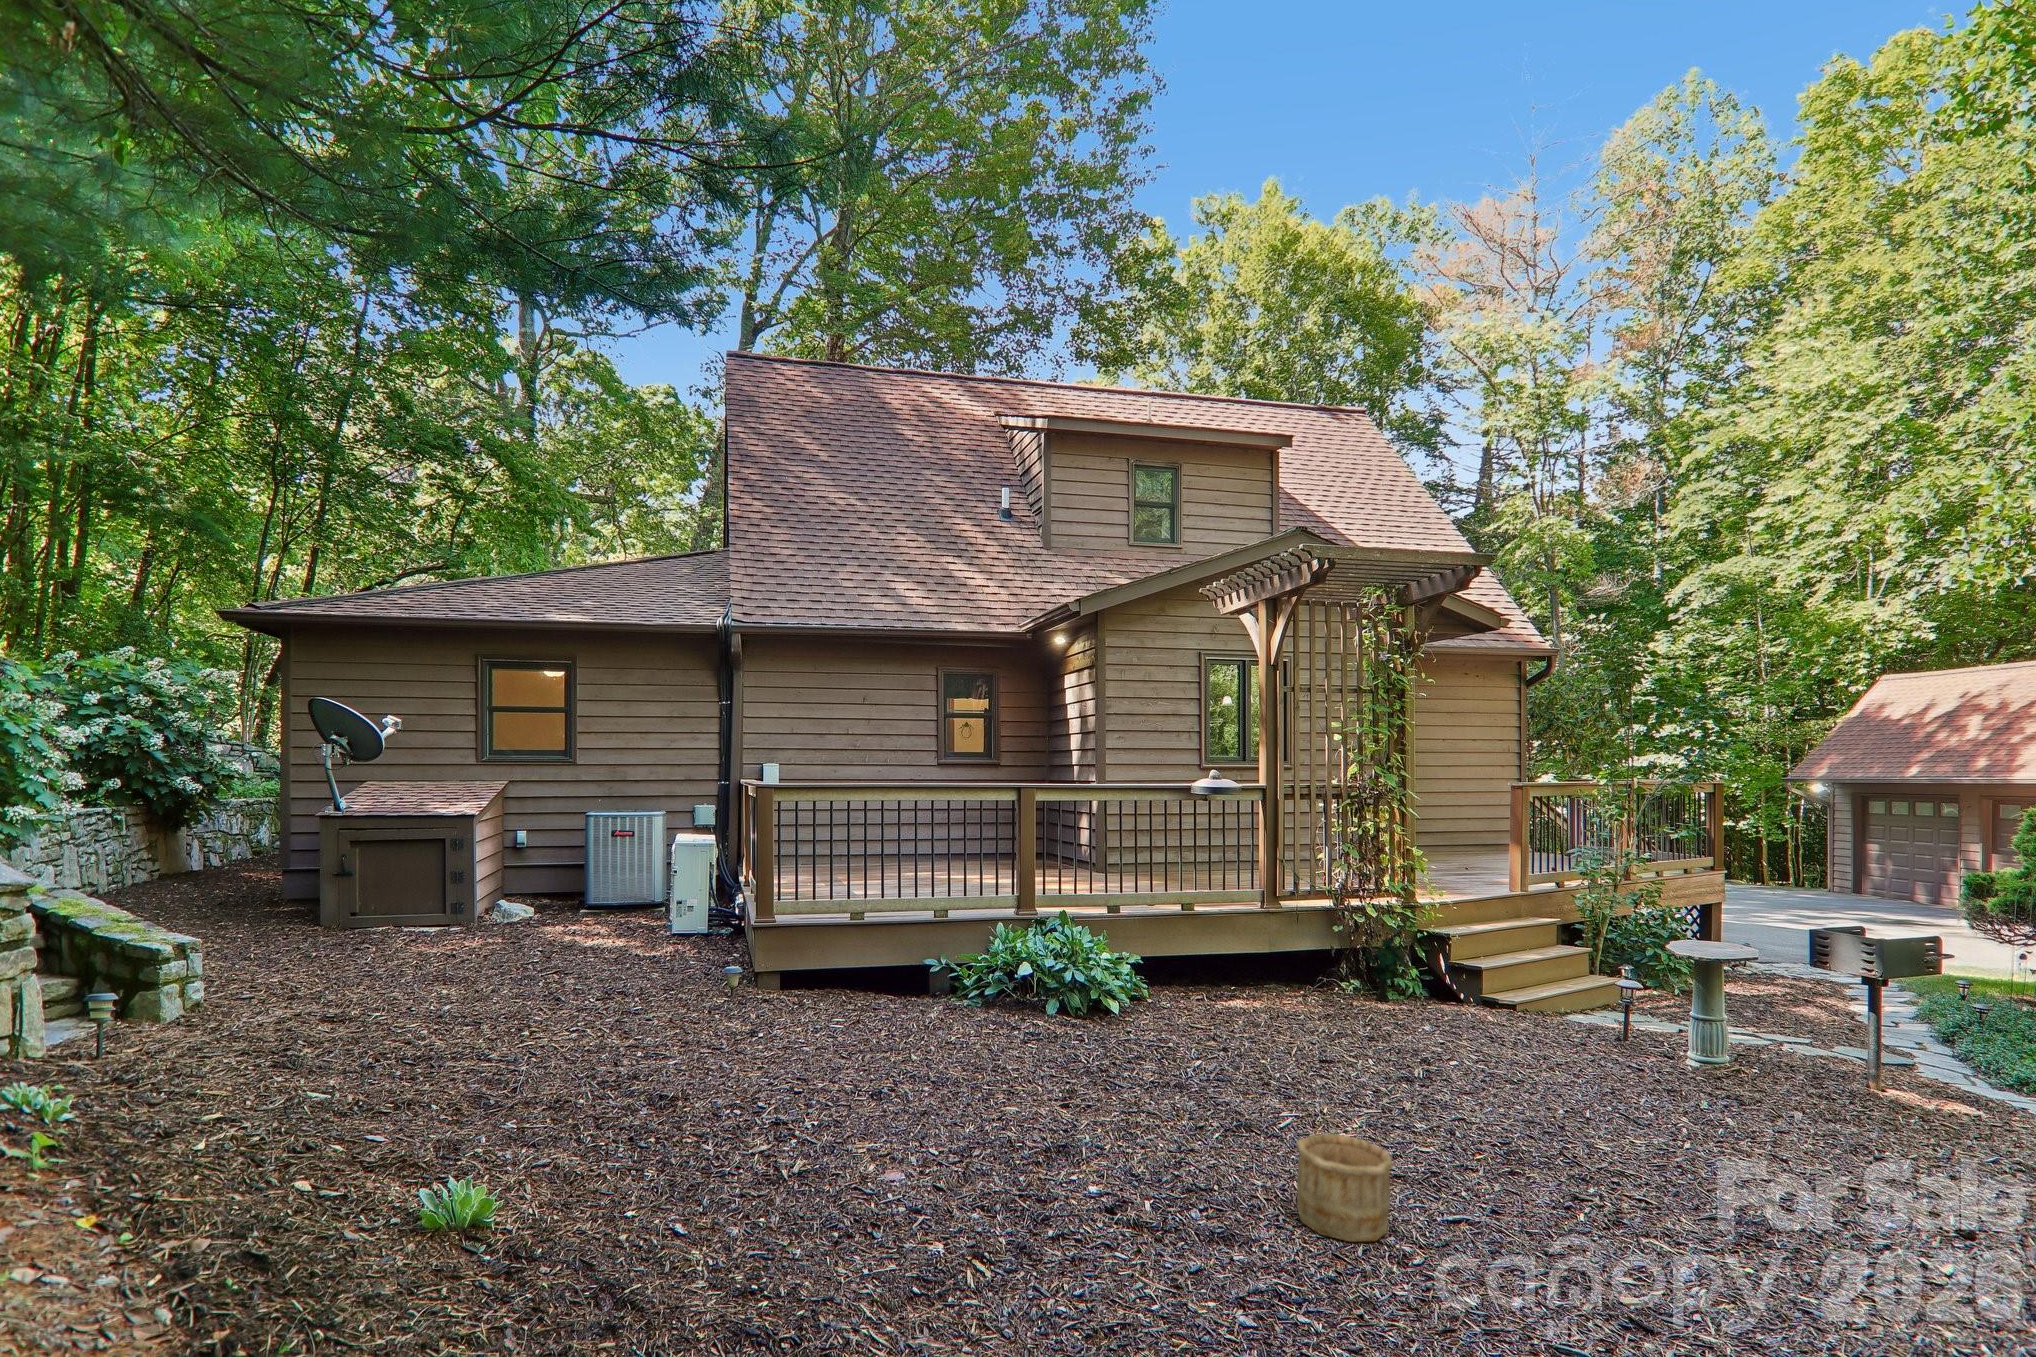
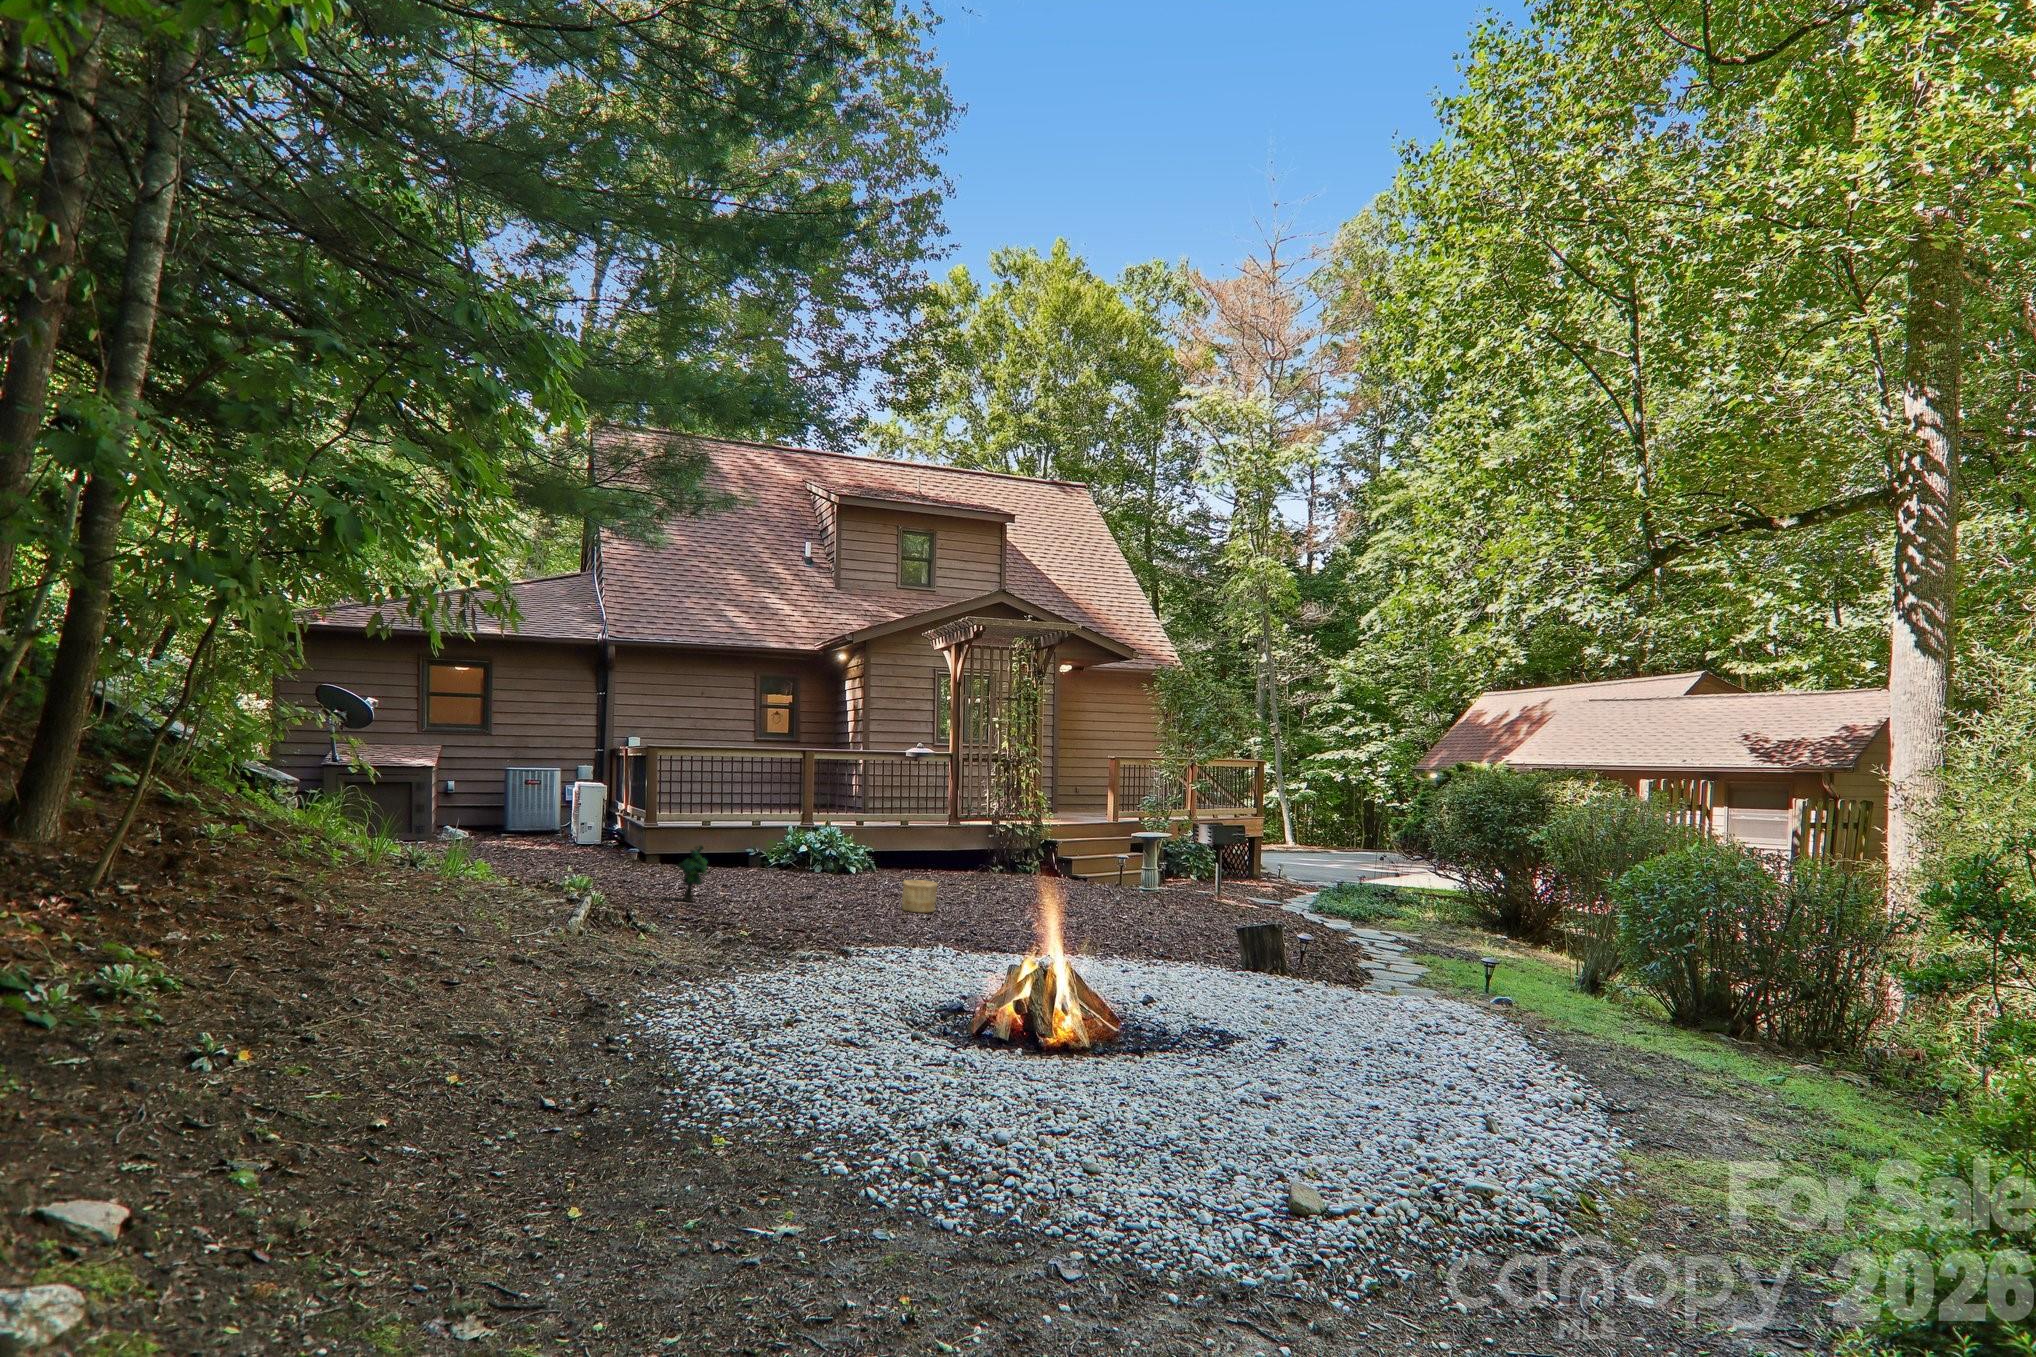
decorative plant: present [1366,933,1404,1002] -> present [677,846,707,902]

